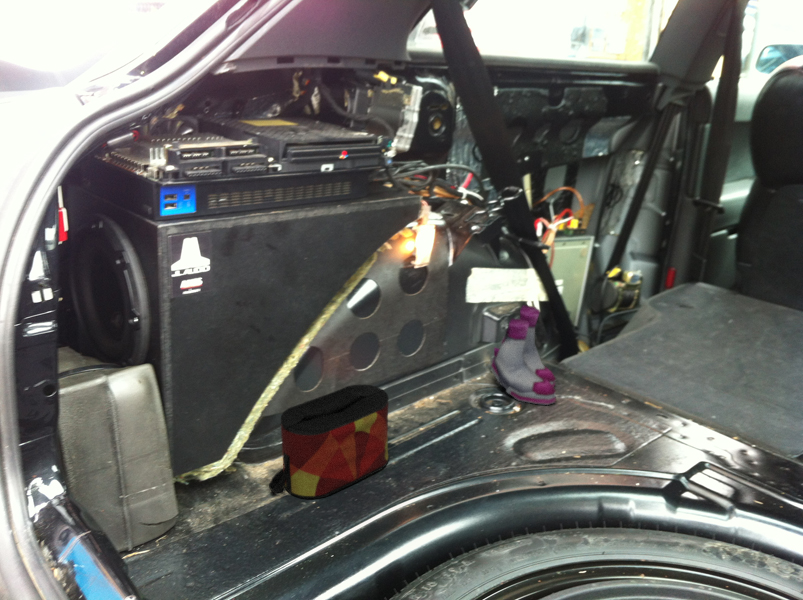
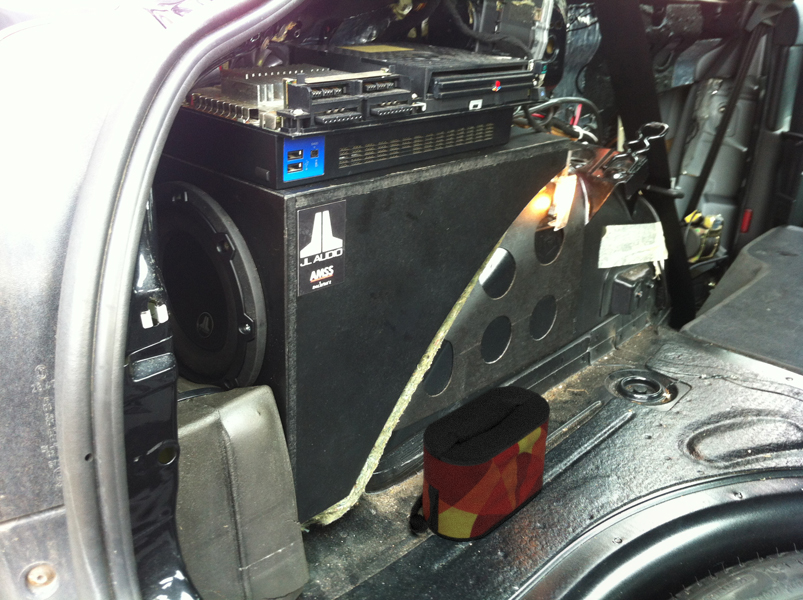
boots: present [491,306,556,405] -> none [626,271,715,394]

